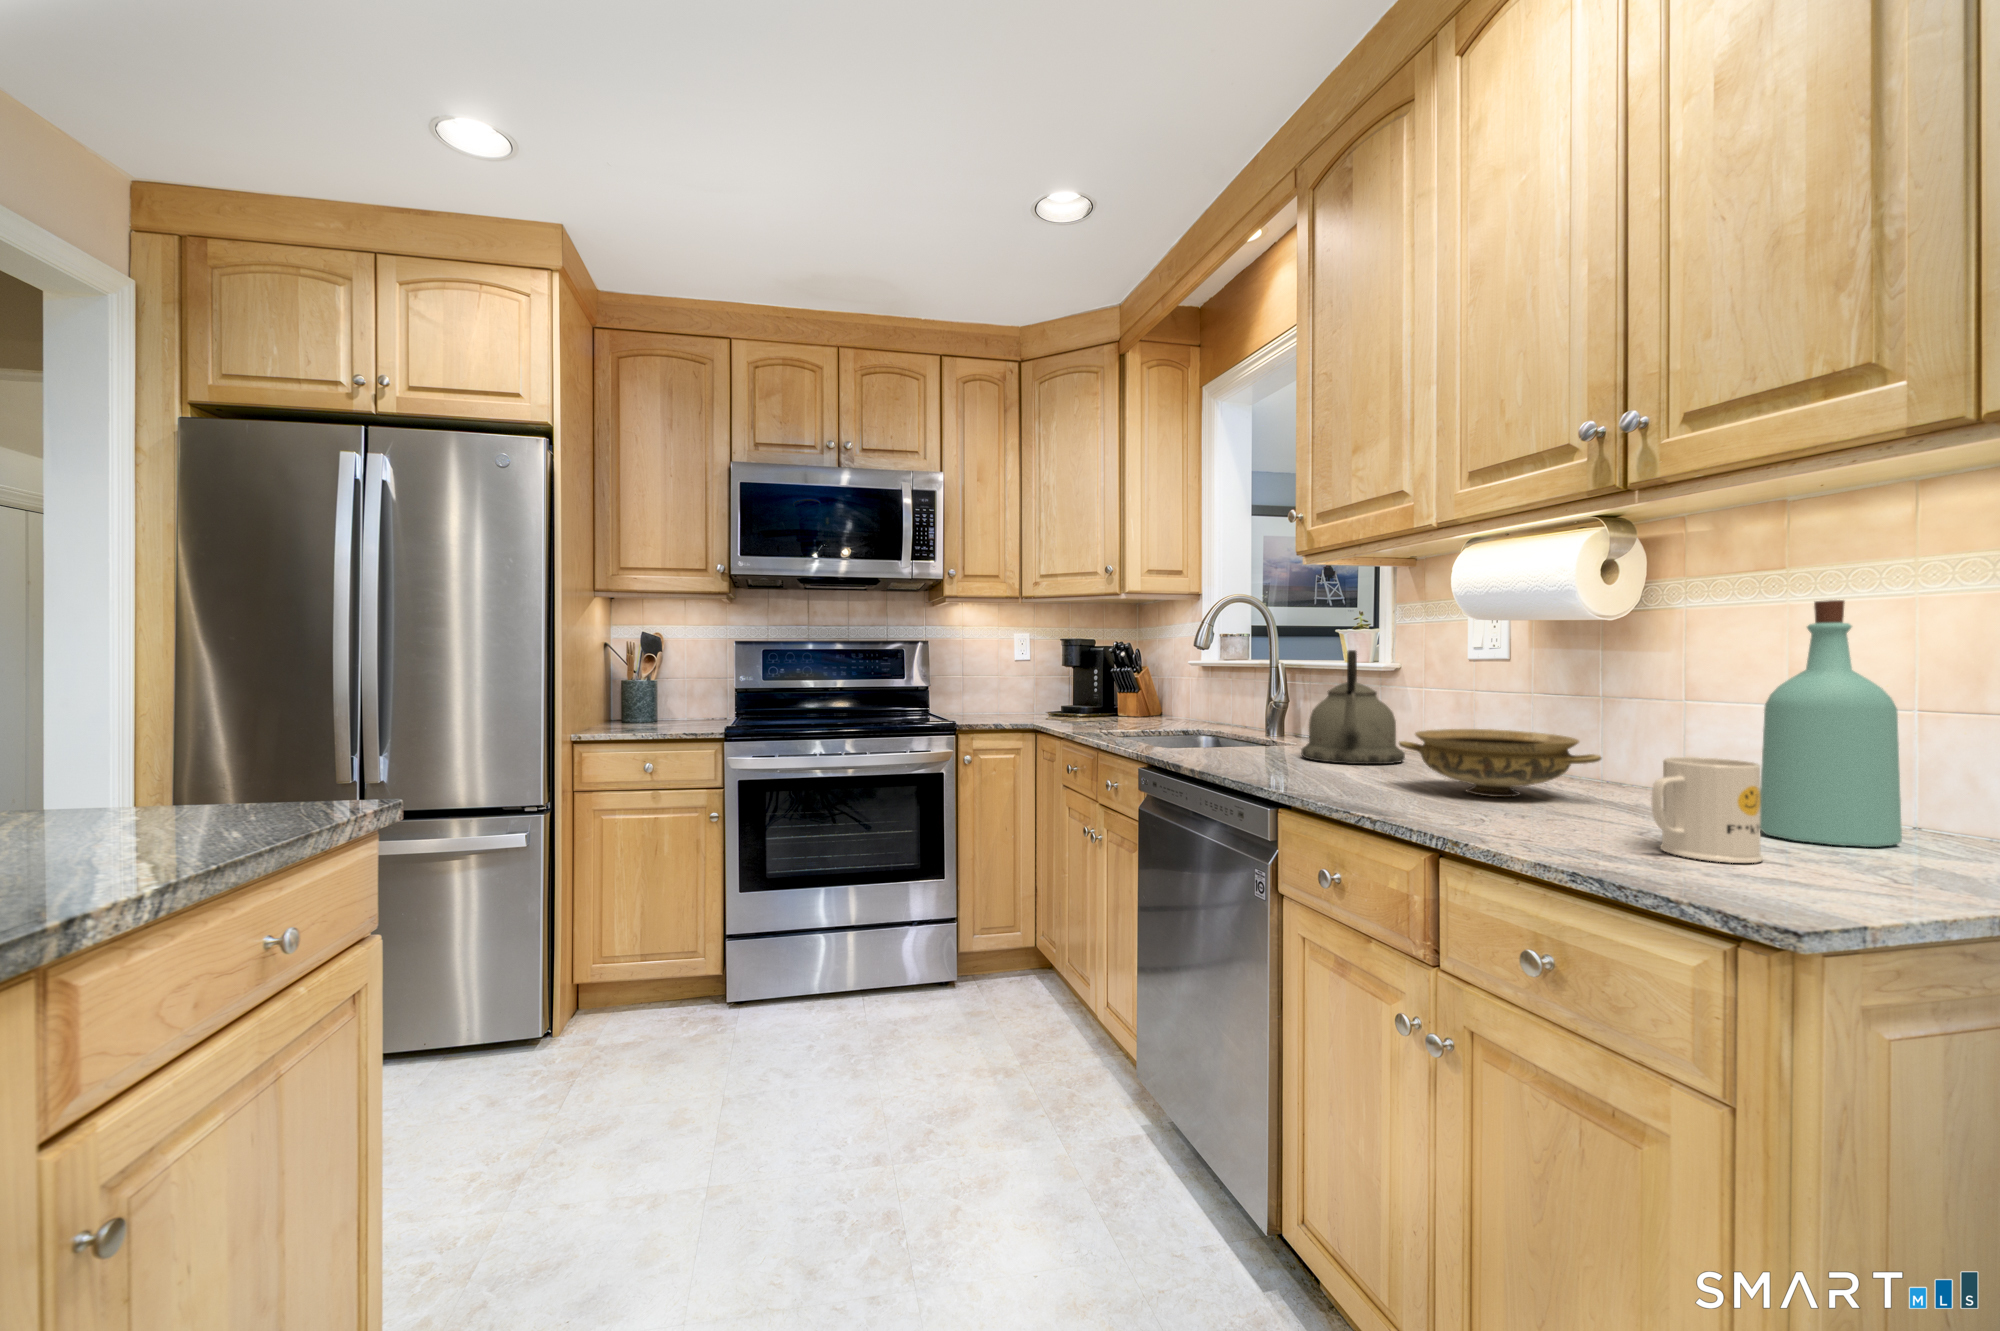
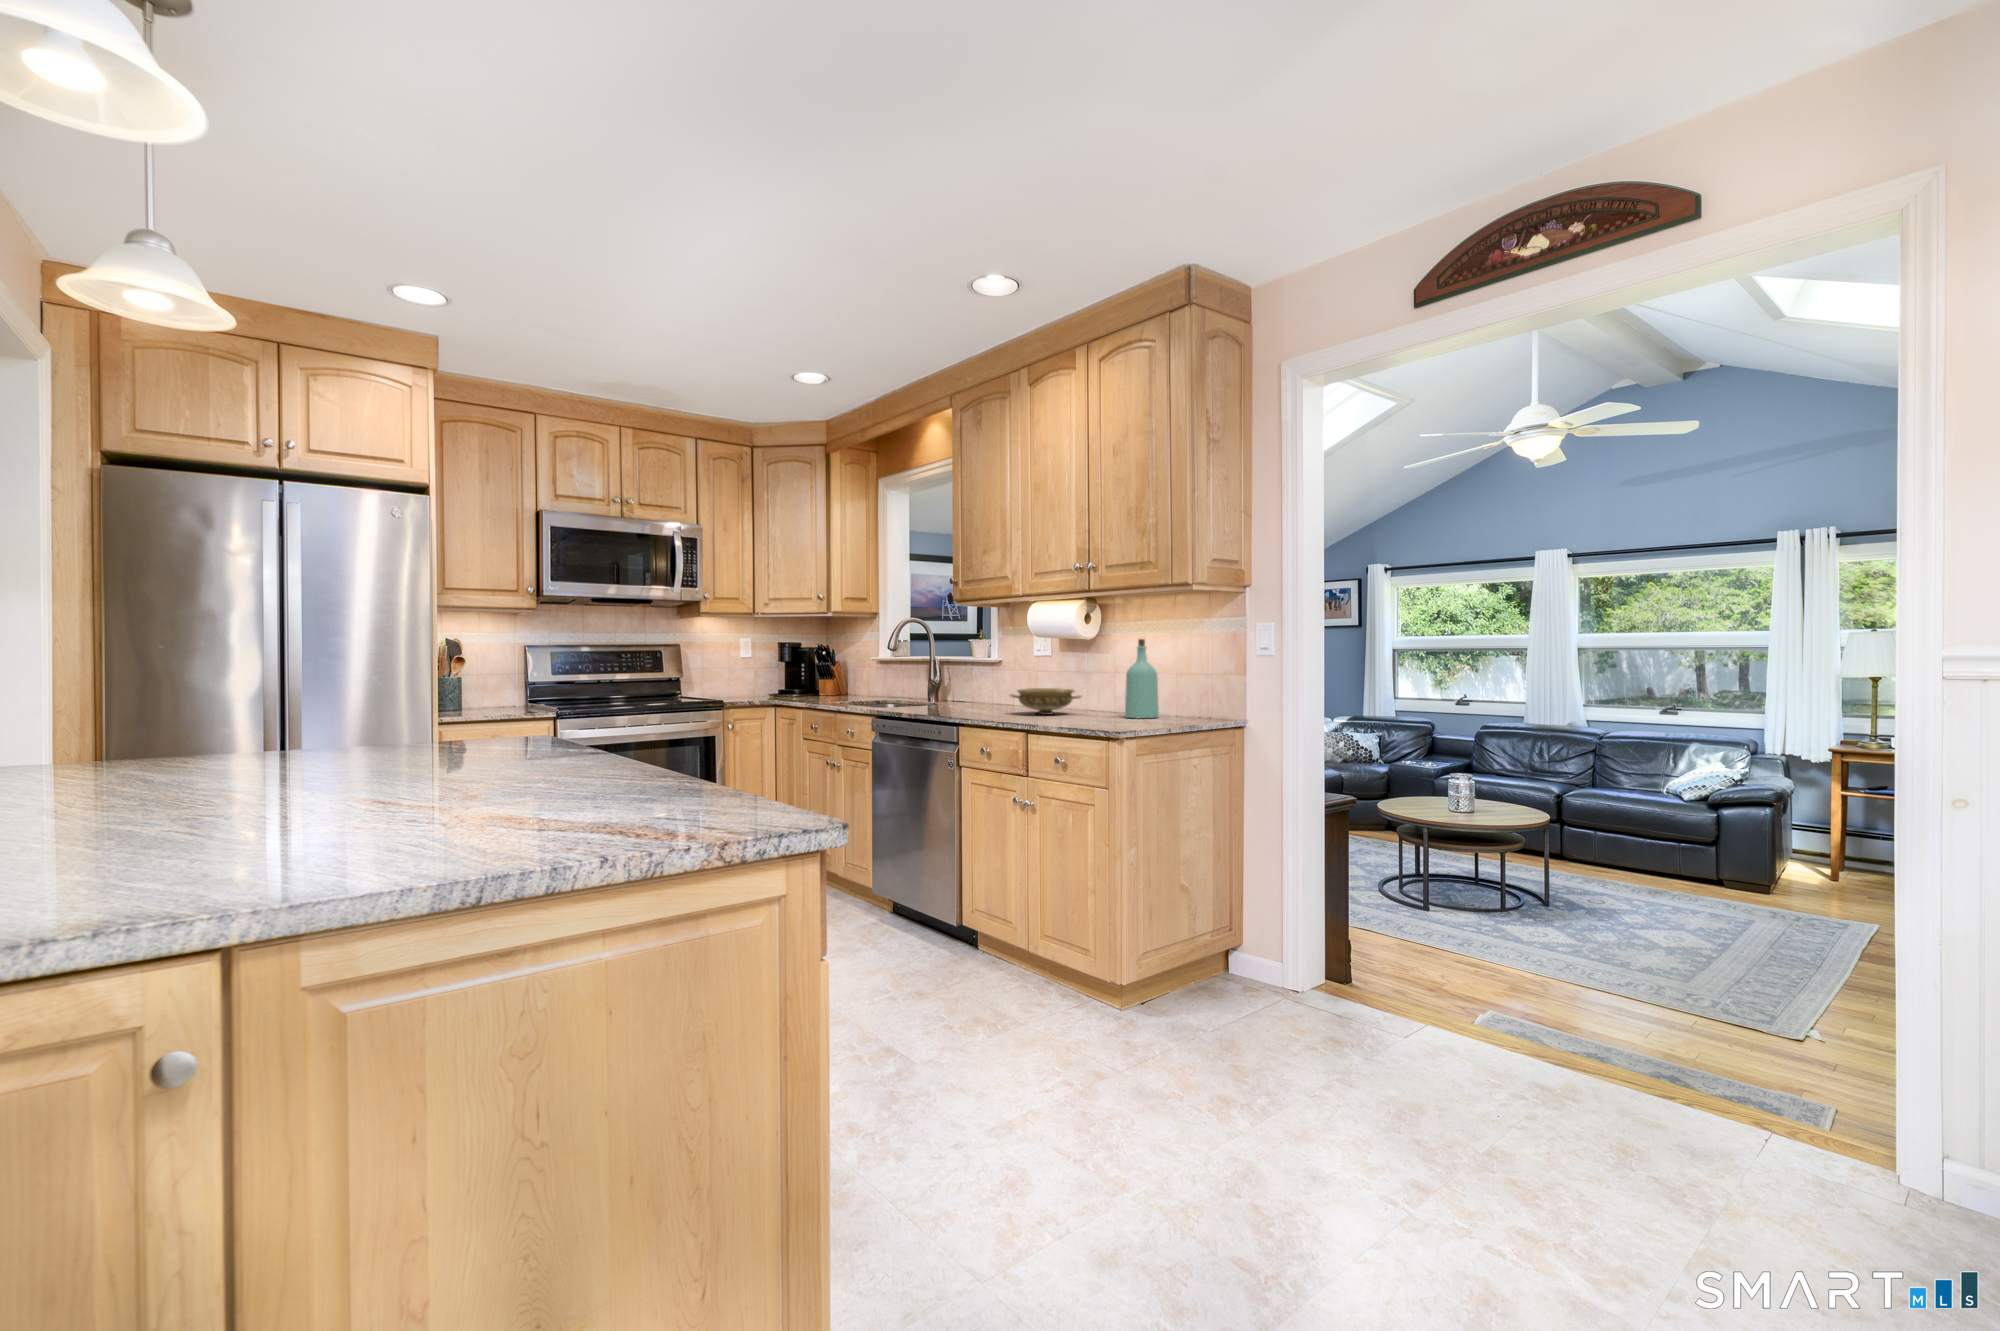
kettle: present [1301,650,1405,764] -> none [959,653,1007,709]
mug: present [1652,757,1763,863] -> none [1091,691,1120,723]

